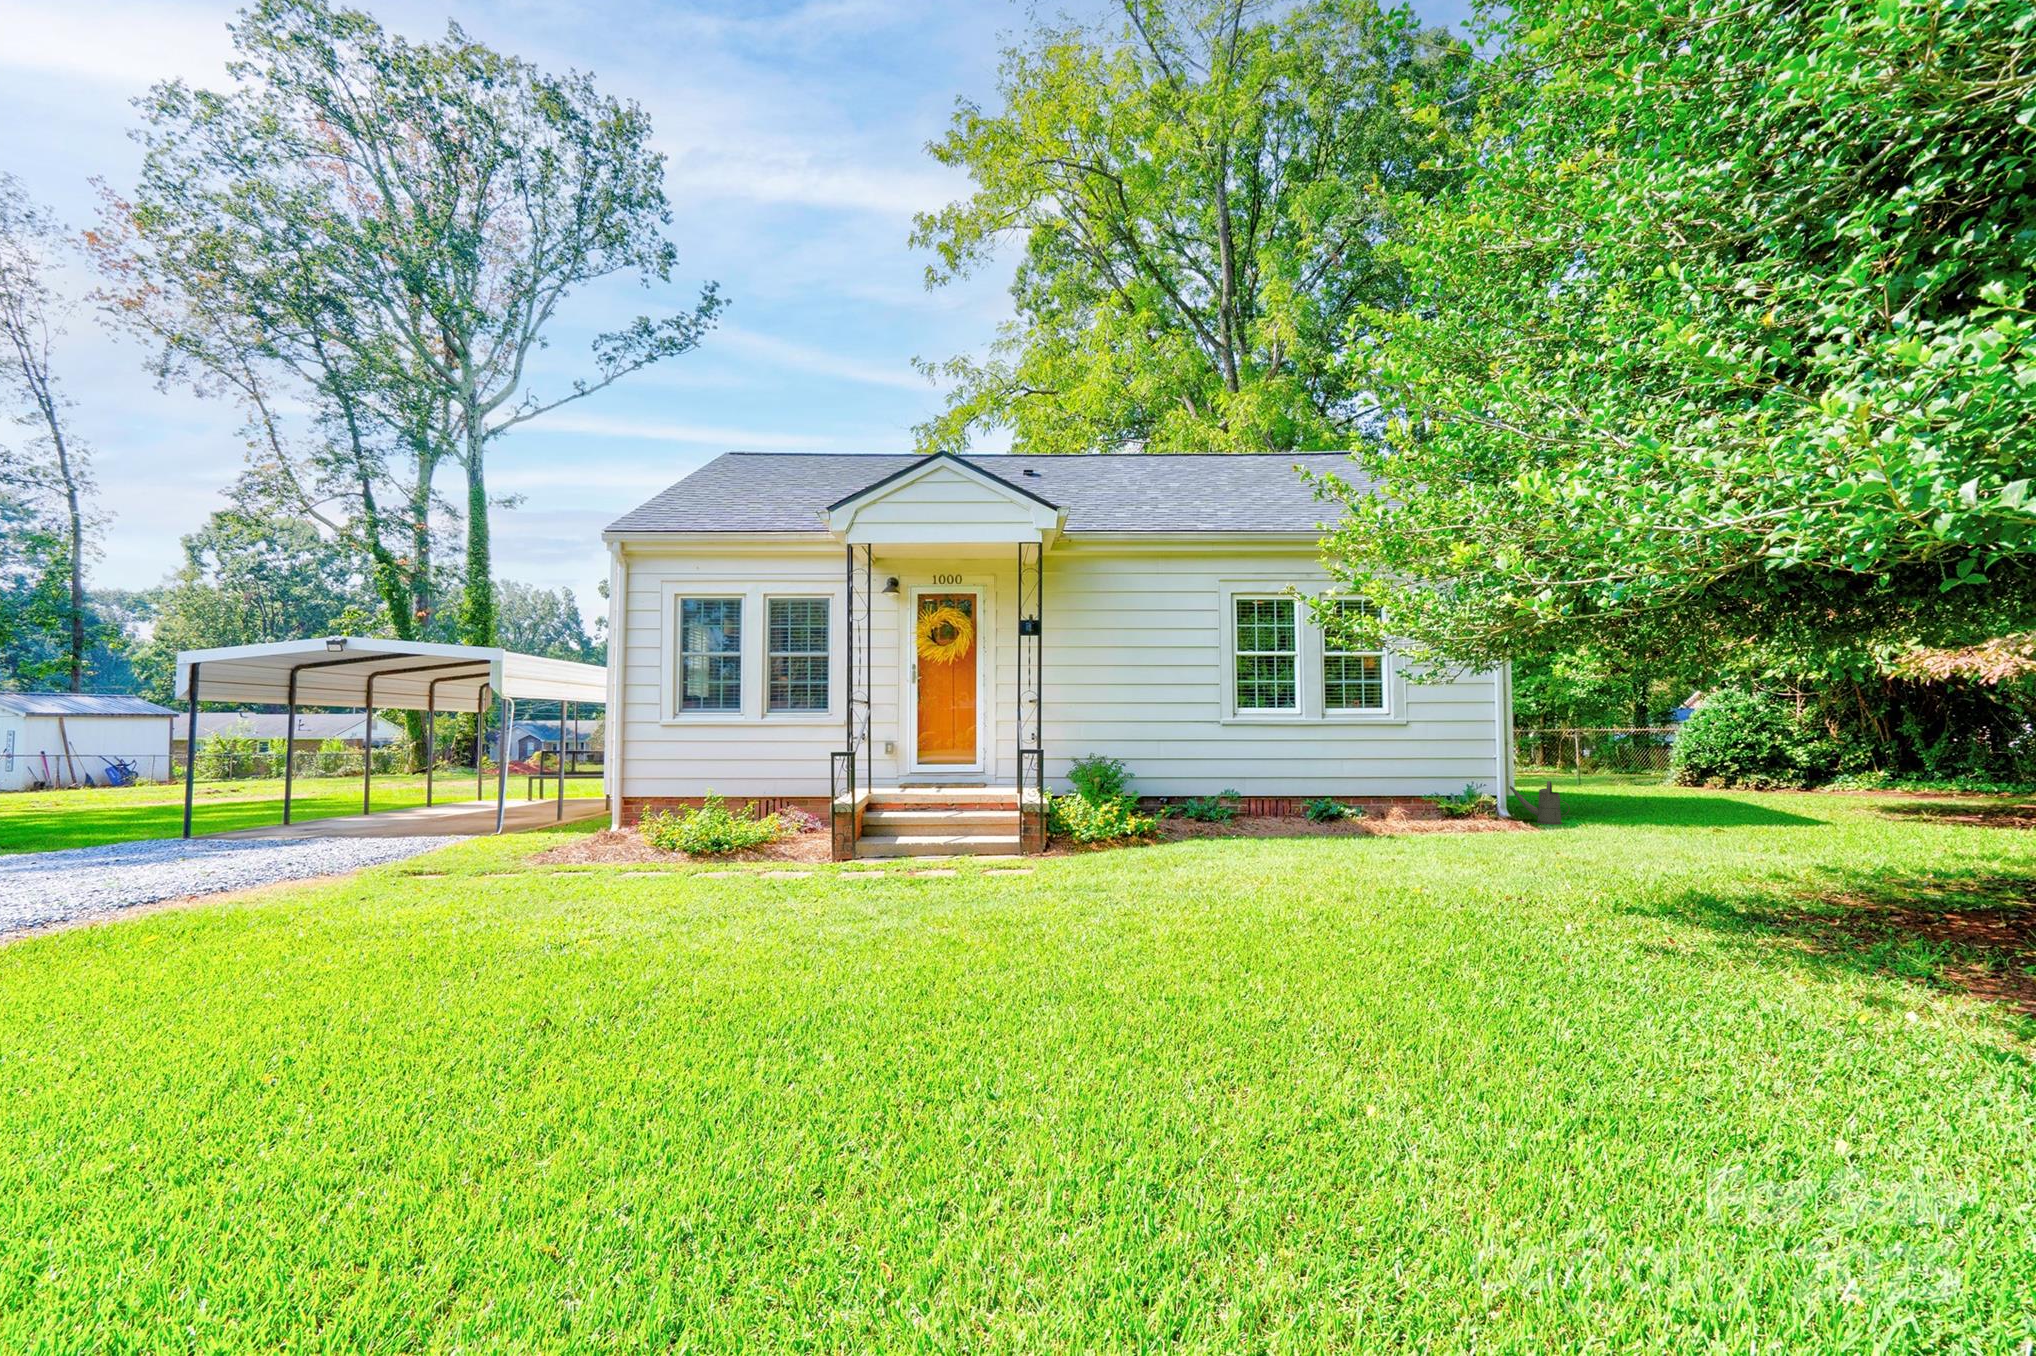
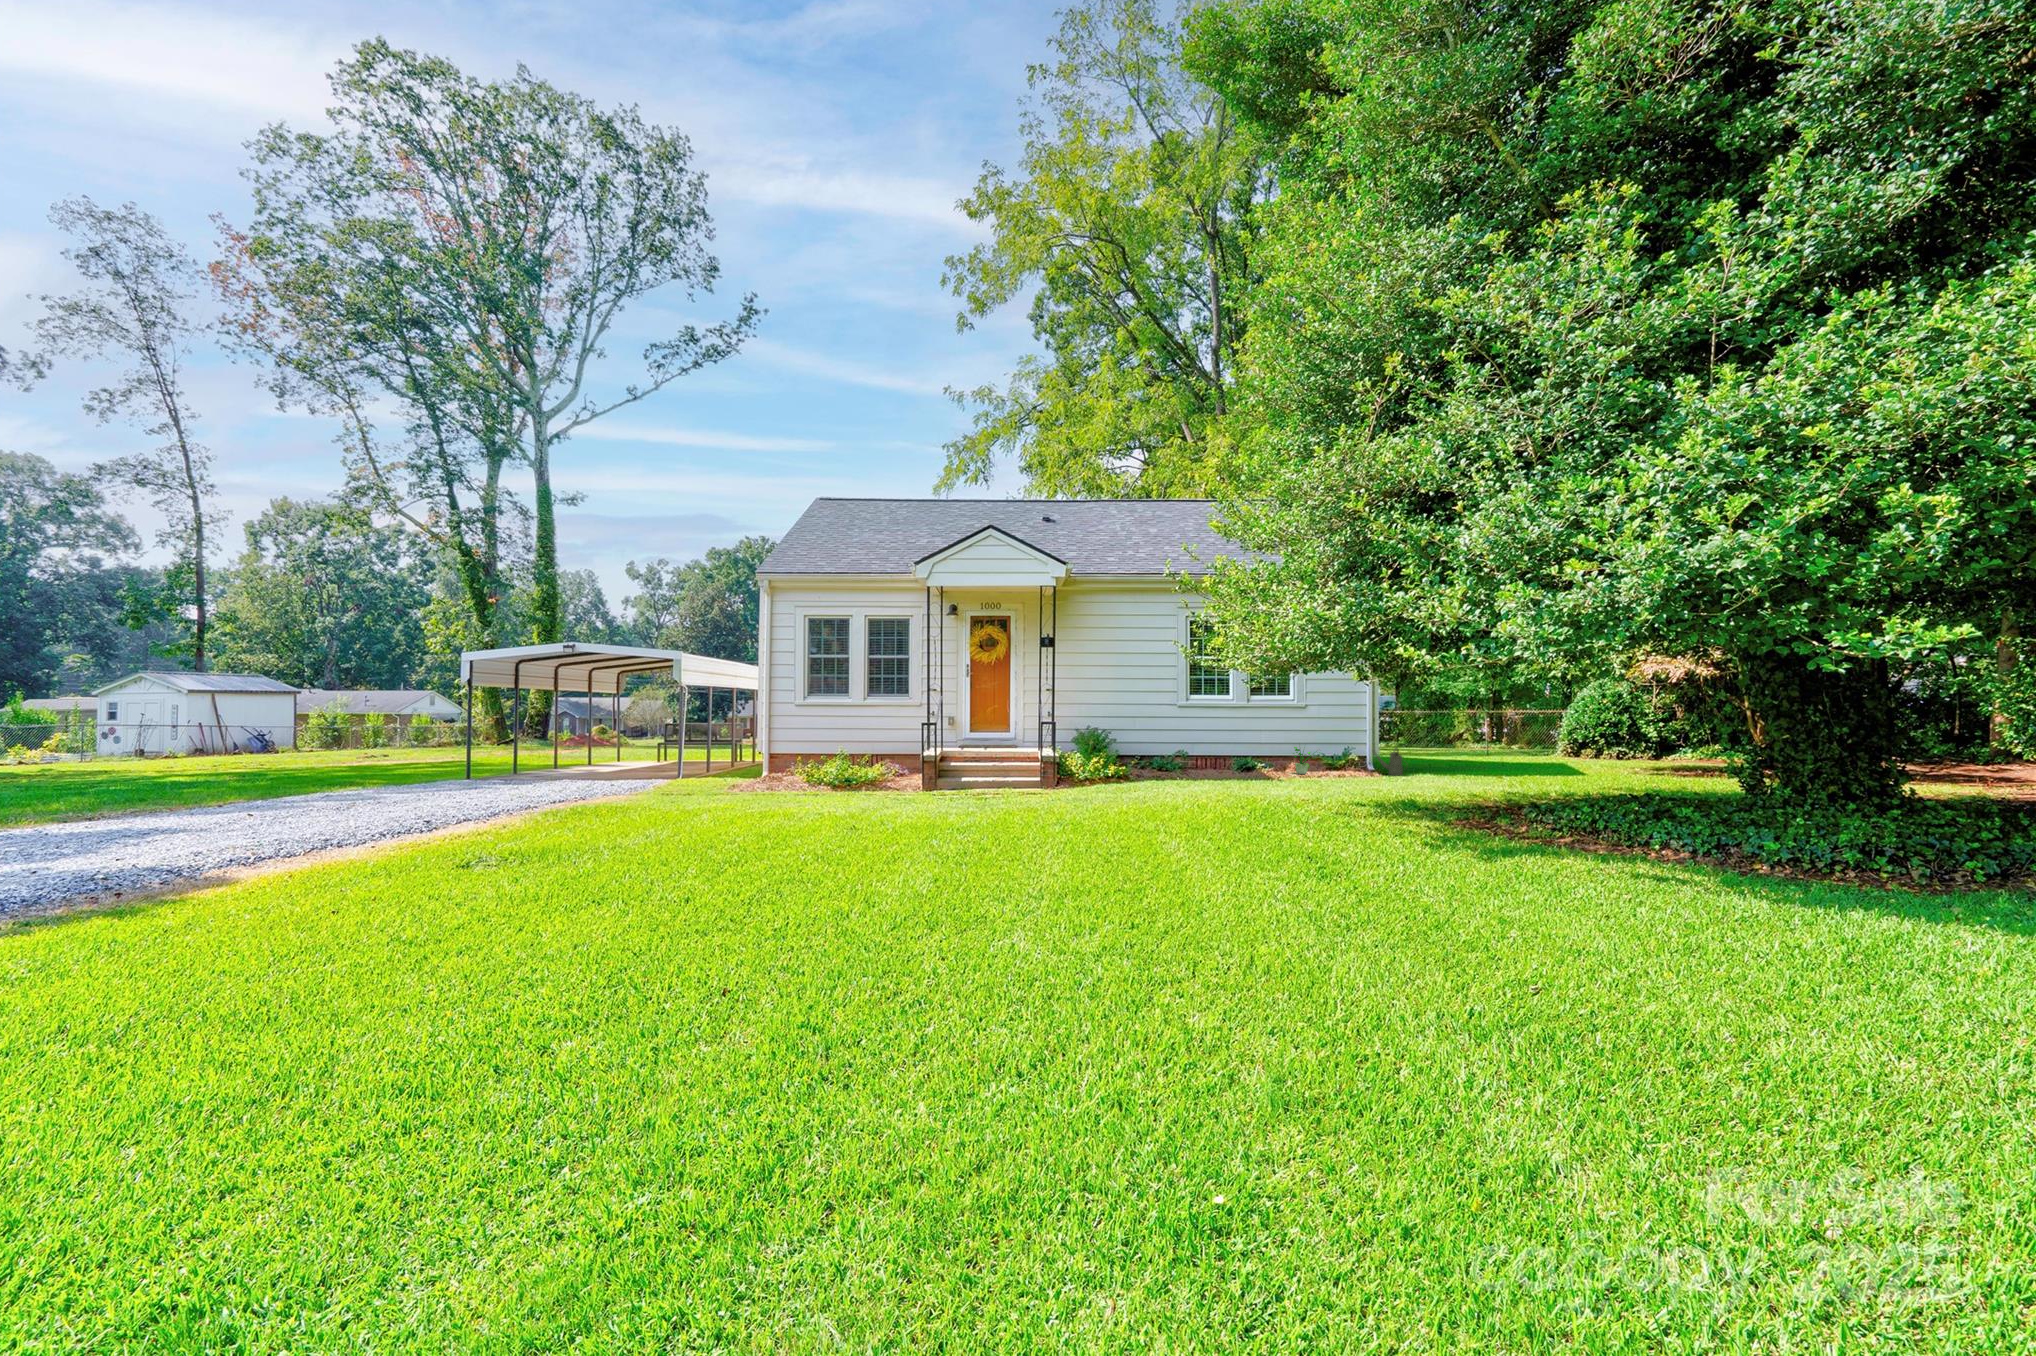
potted plant: none [1390,771,1437,822] -> present [1293,747,1320,774]

